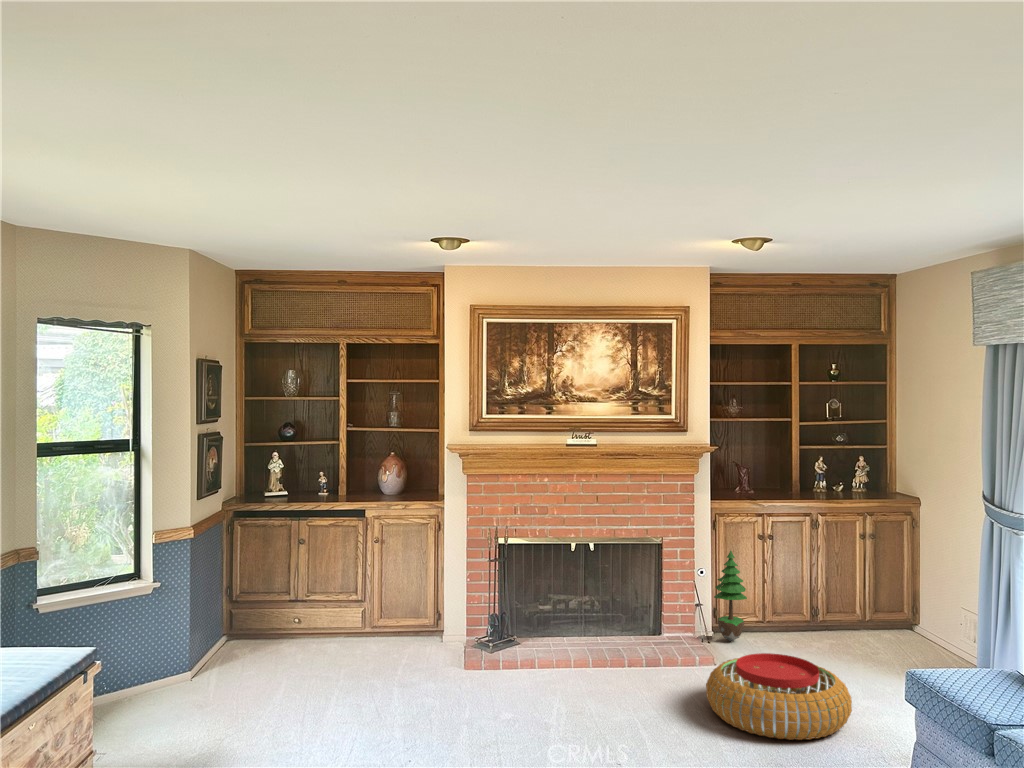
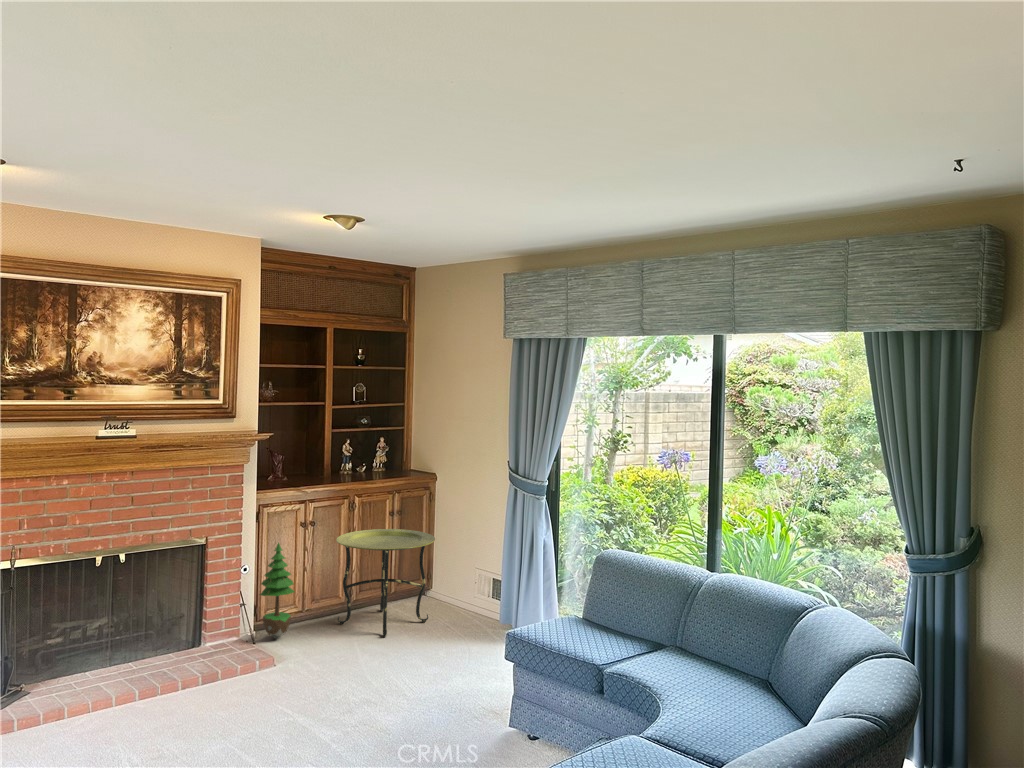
side table: none [792,549,901,659] -> present [336,529,435,637]
pouf: present [706,653,852,740] -> none [293,644,435,733]

